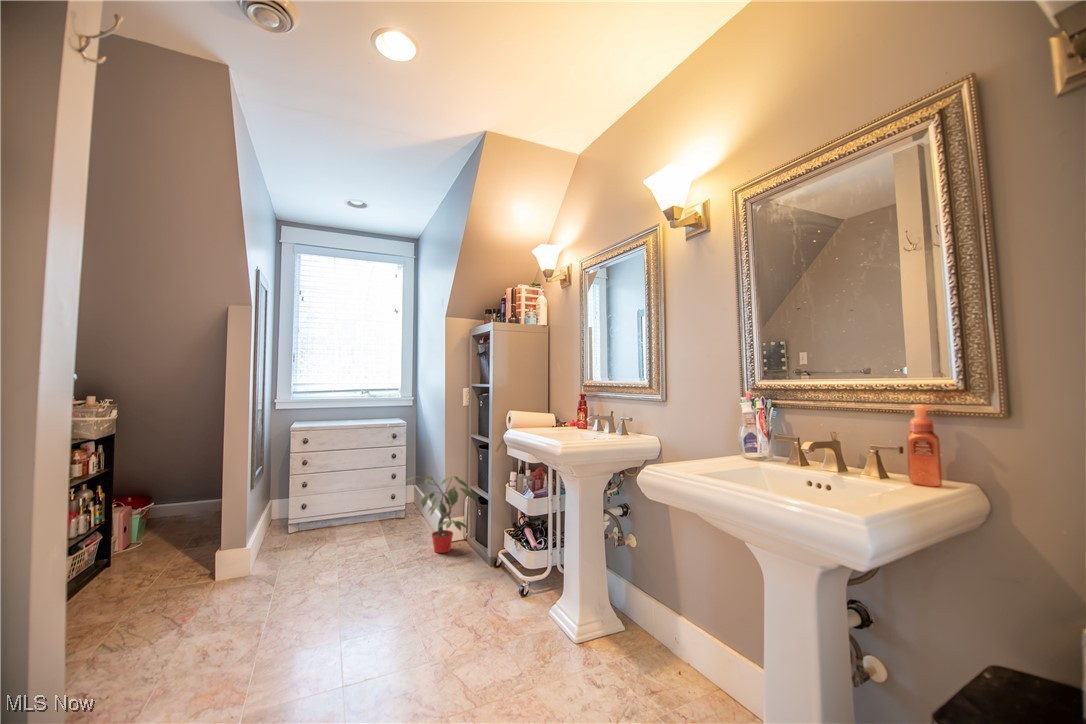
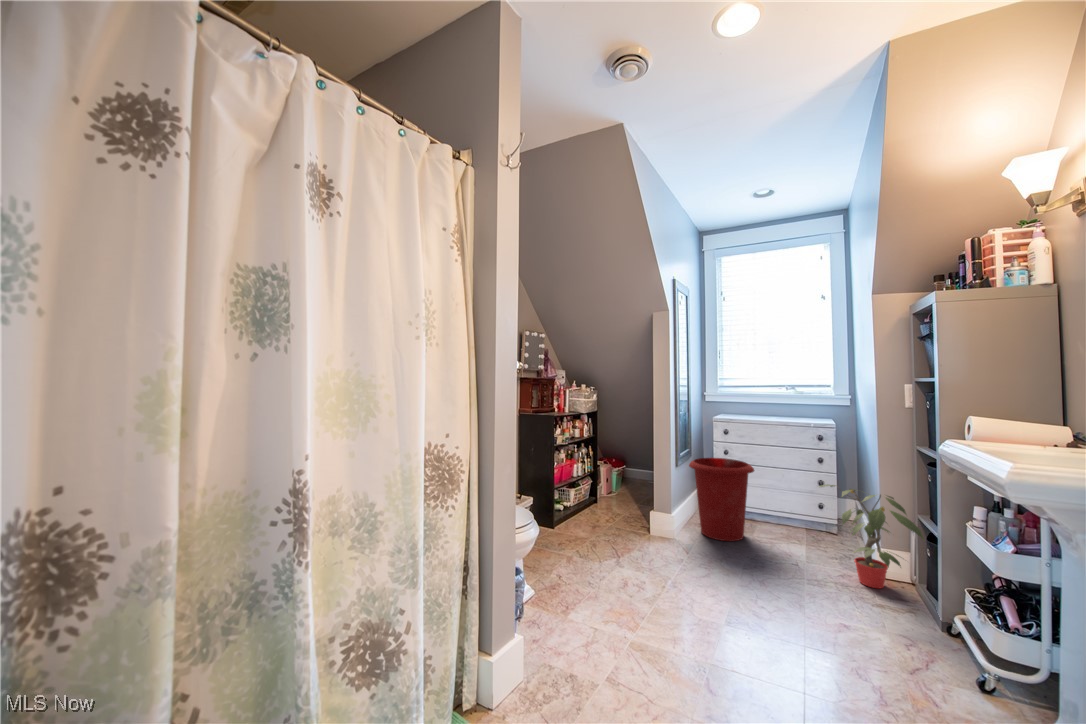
waste bin: none [272,469,345,560] -> present [689,458,754,541]

